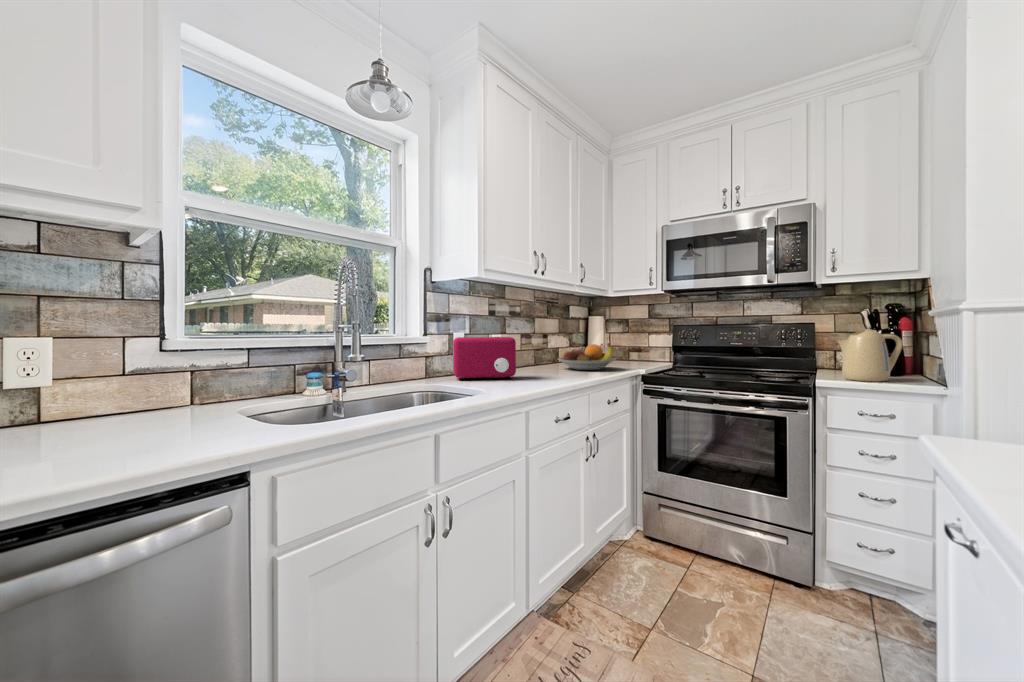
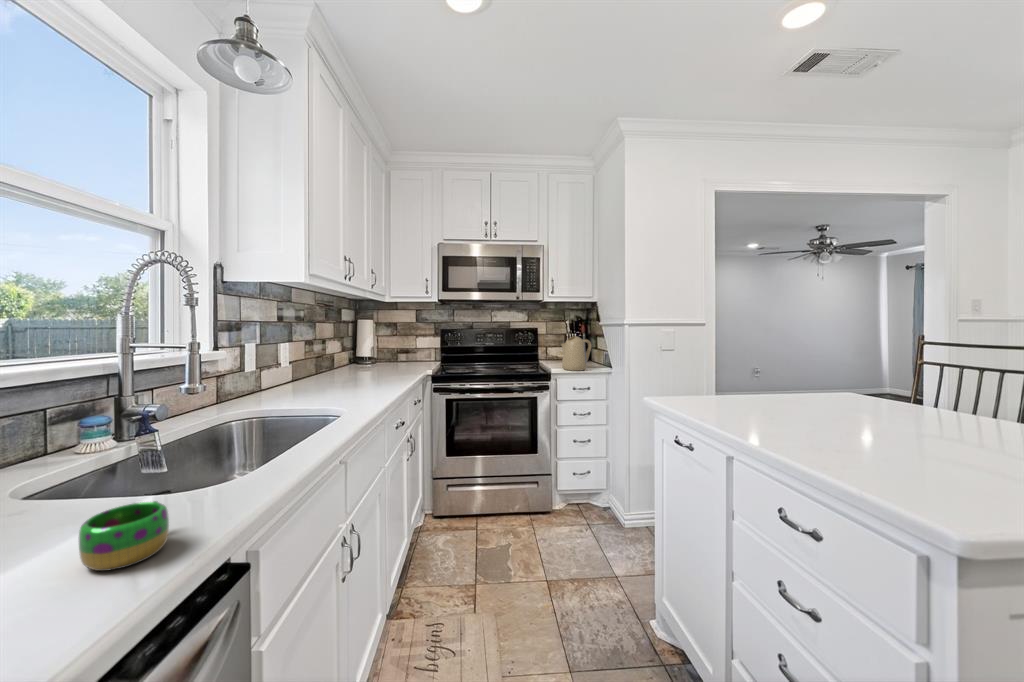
toaster: present [453,337,516,380] -> none [255,348,336,400]
fruit bowl: present [558,344,616,370] -> none [348,349,407,375]
mug: none [173,412,238,448] -> present [79,501,169,571]

